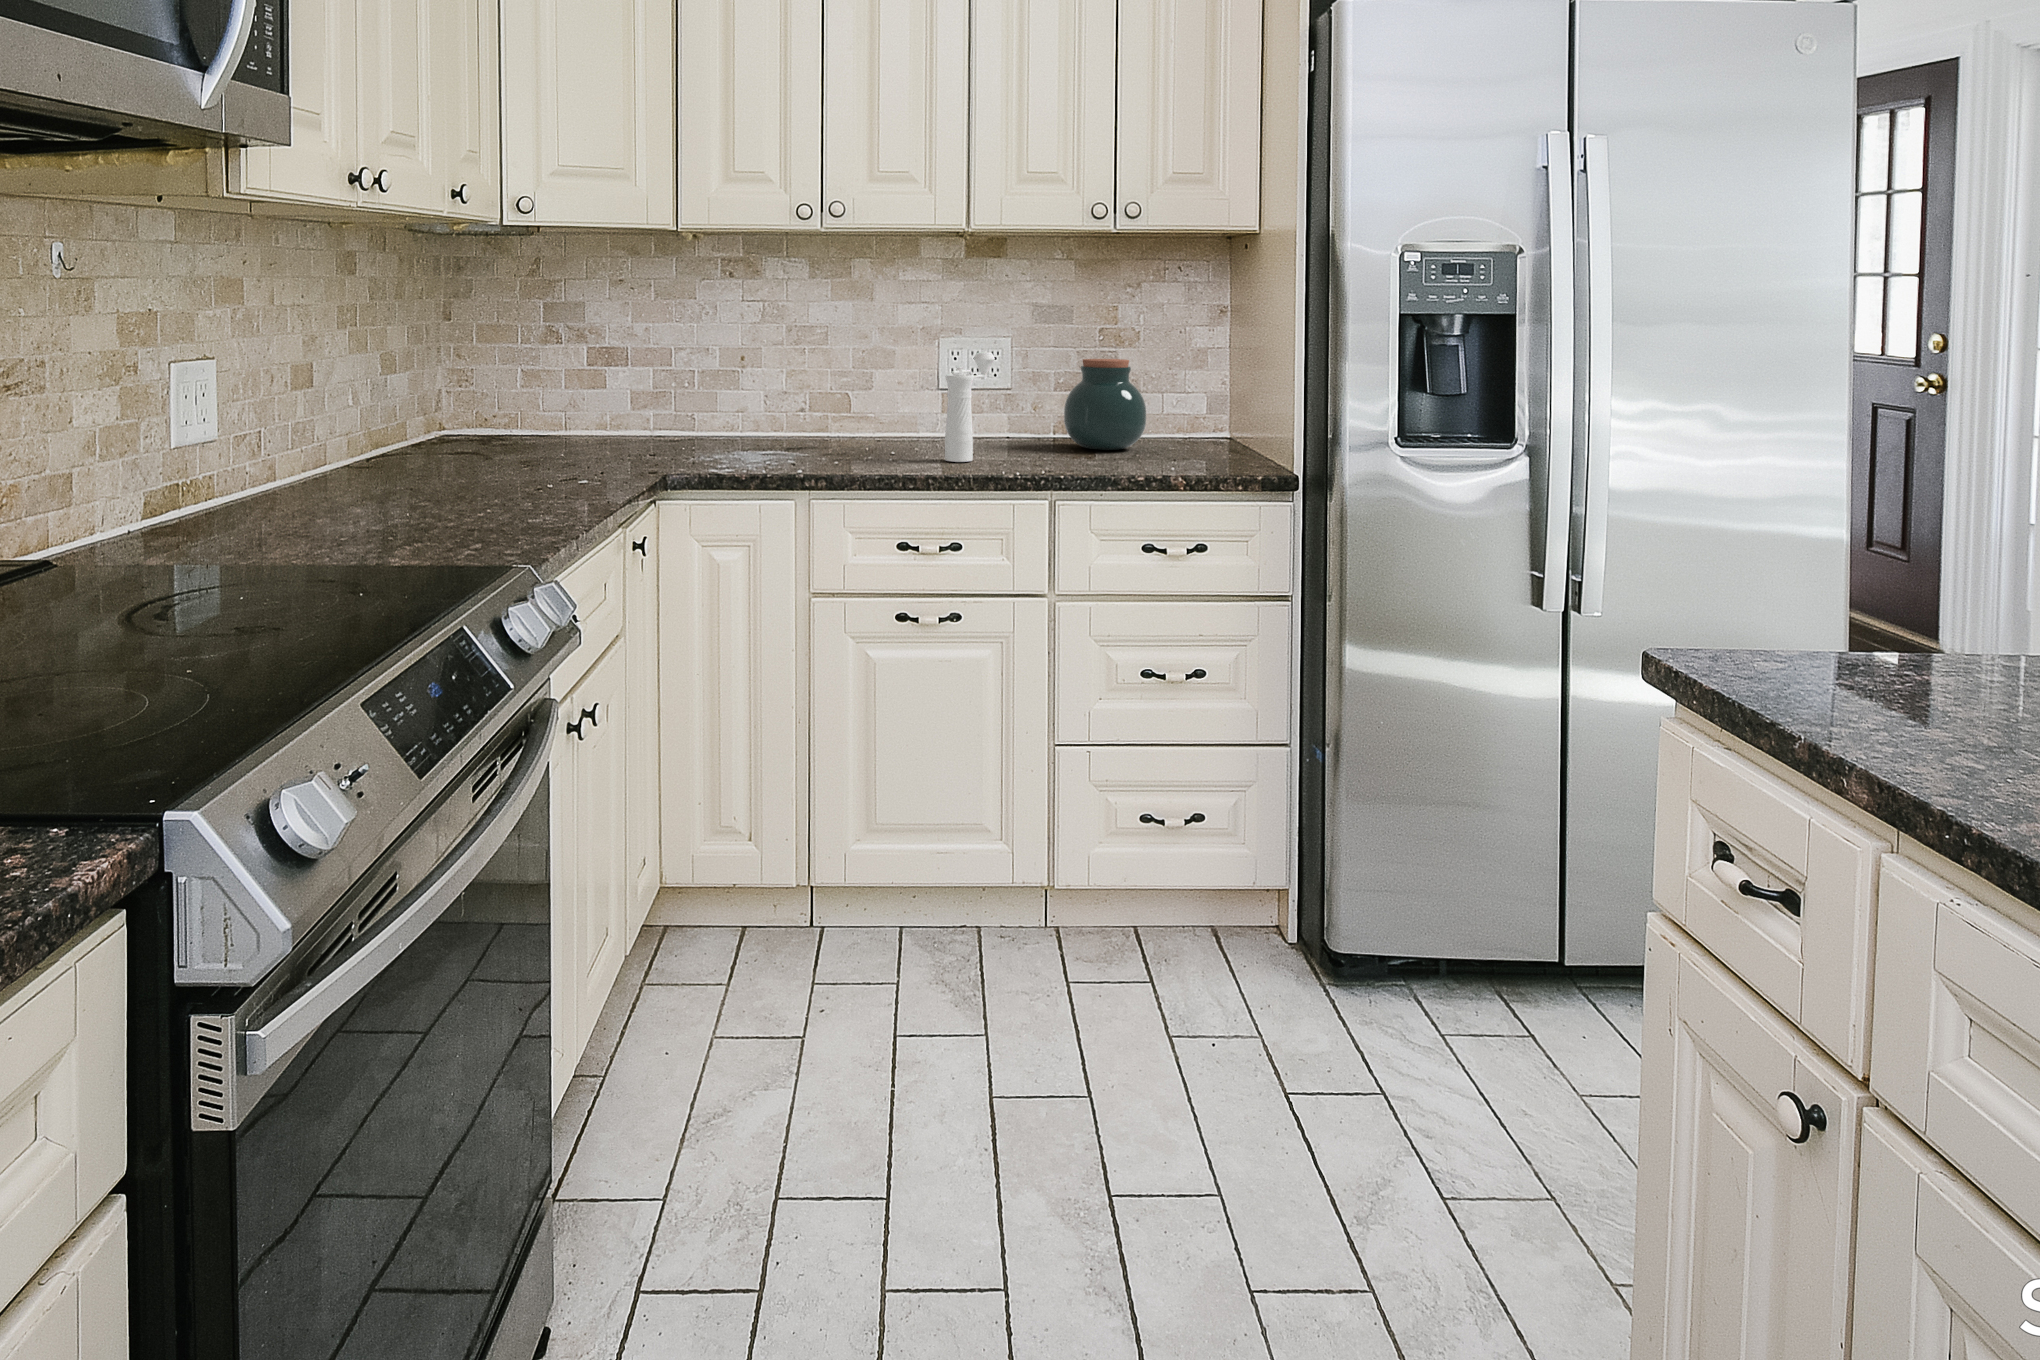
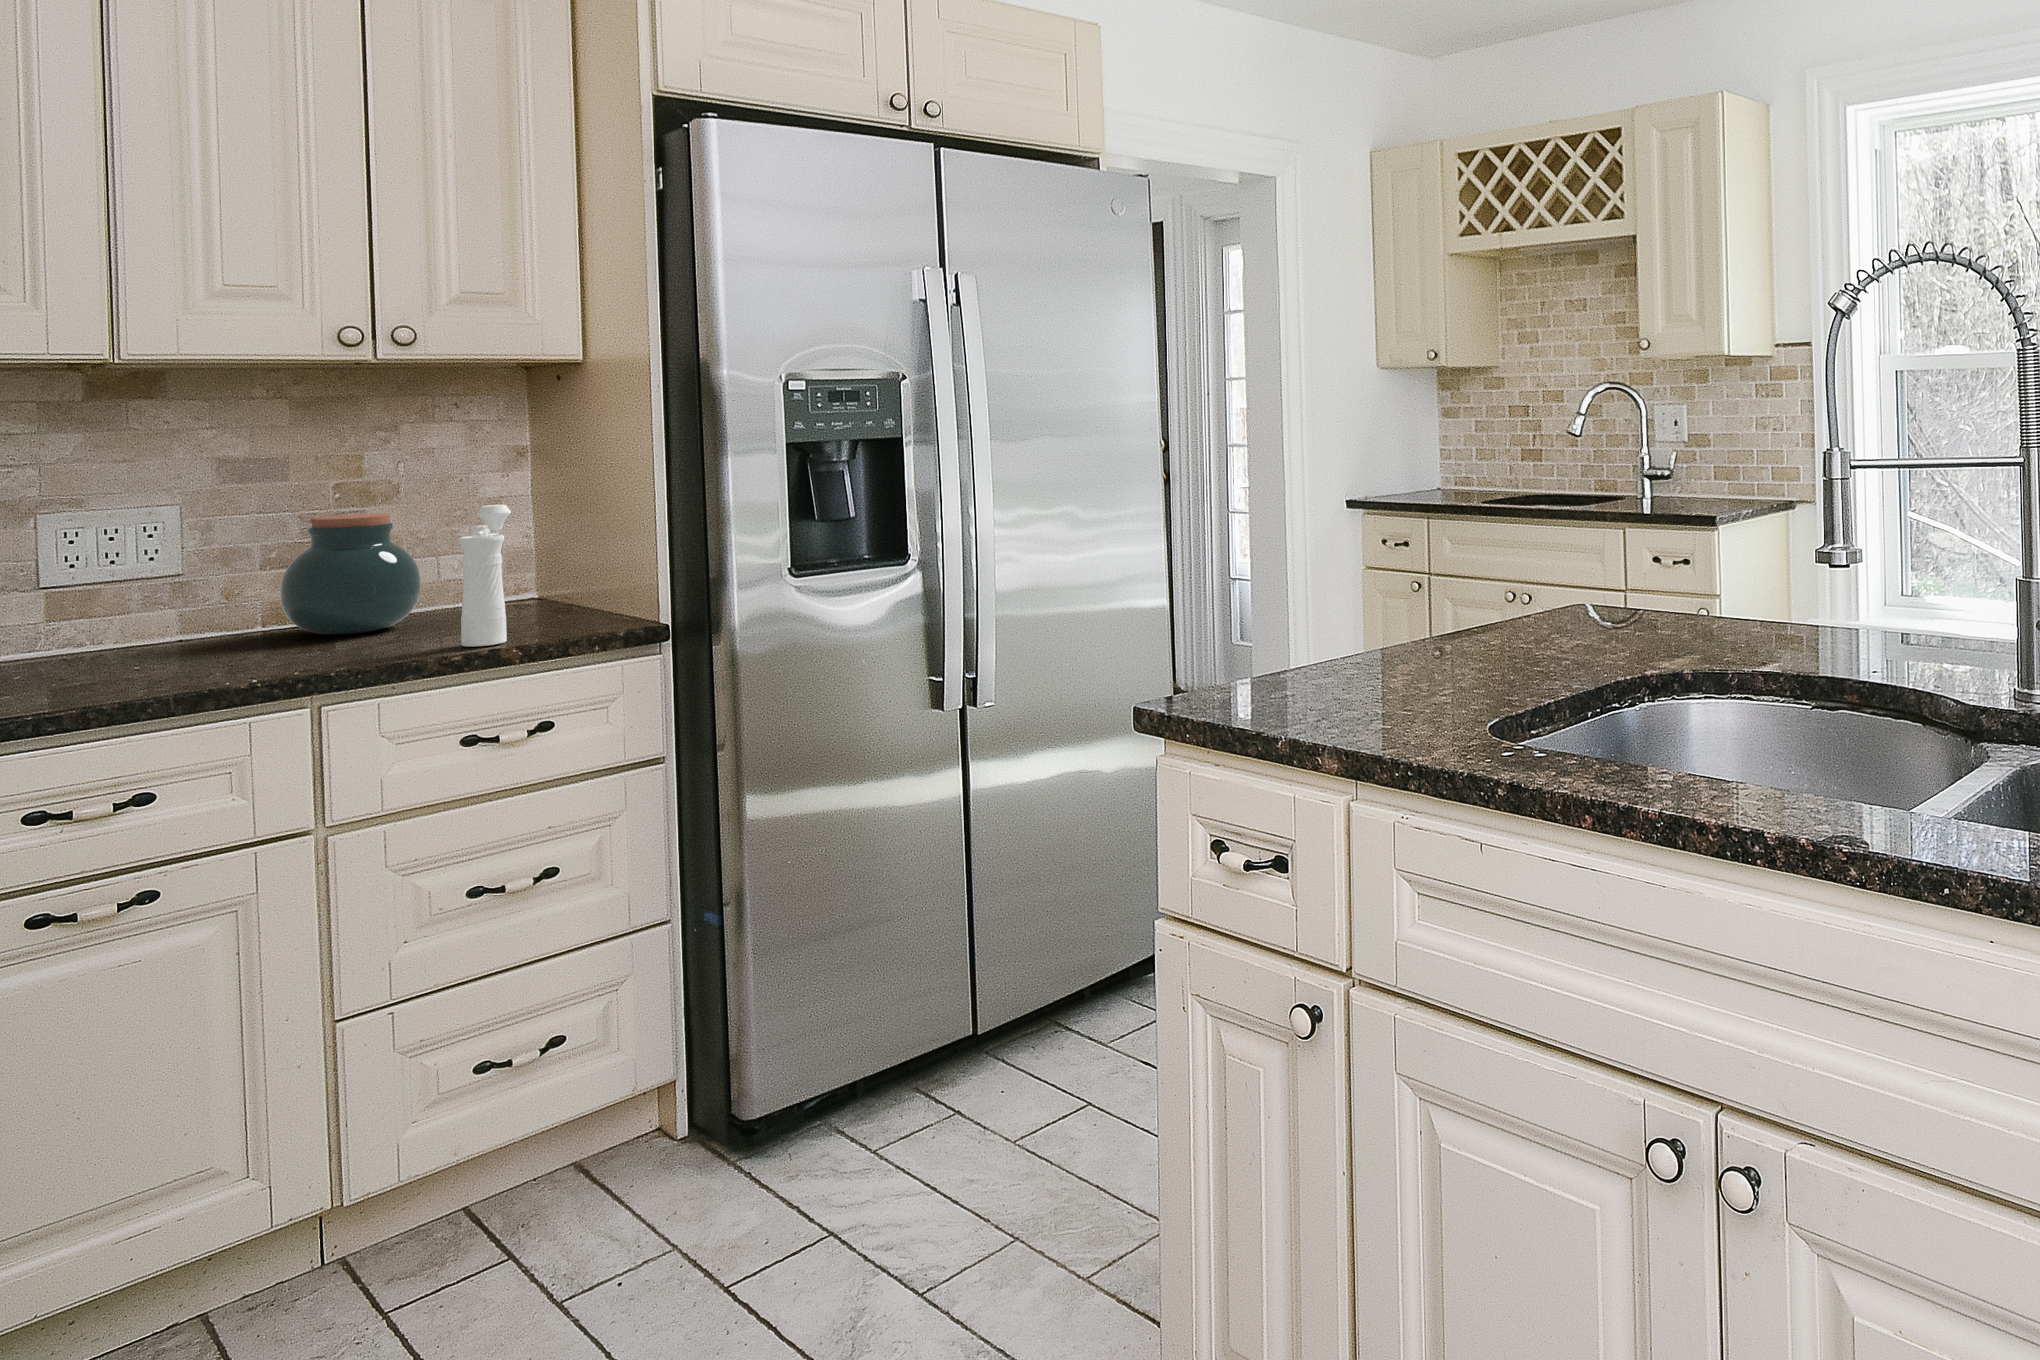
pepper mill: present [945,352,995,462] -> present [459,505,511,647]

